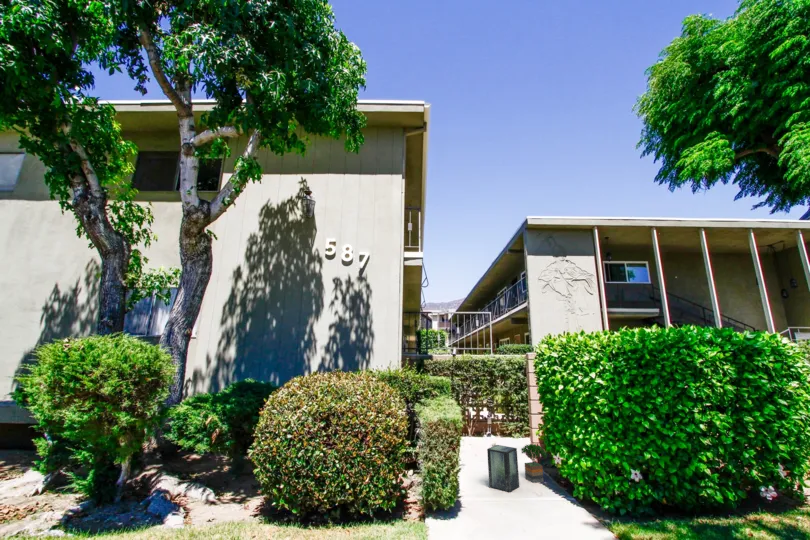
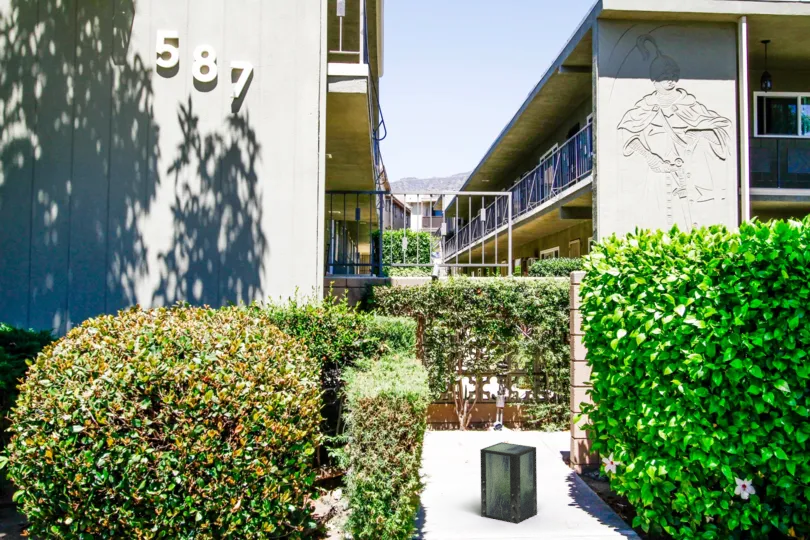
potted tree: present [521,444,547,483] -> none [545,439,594,507]

